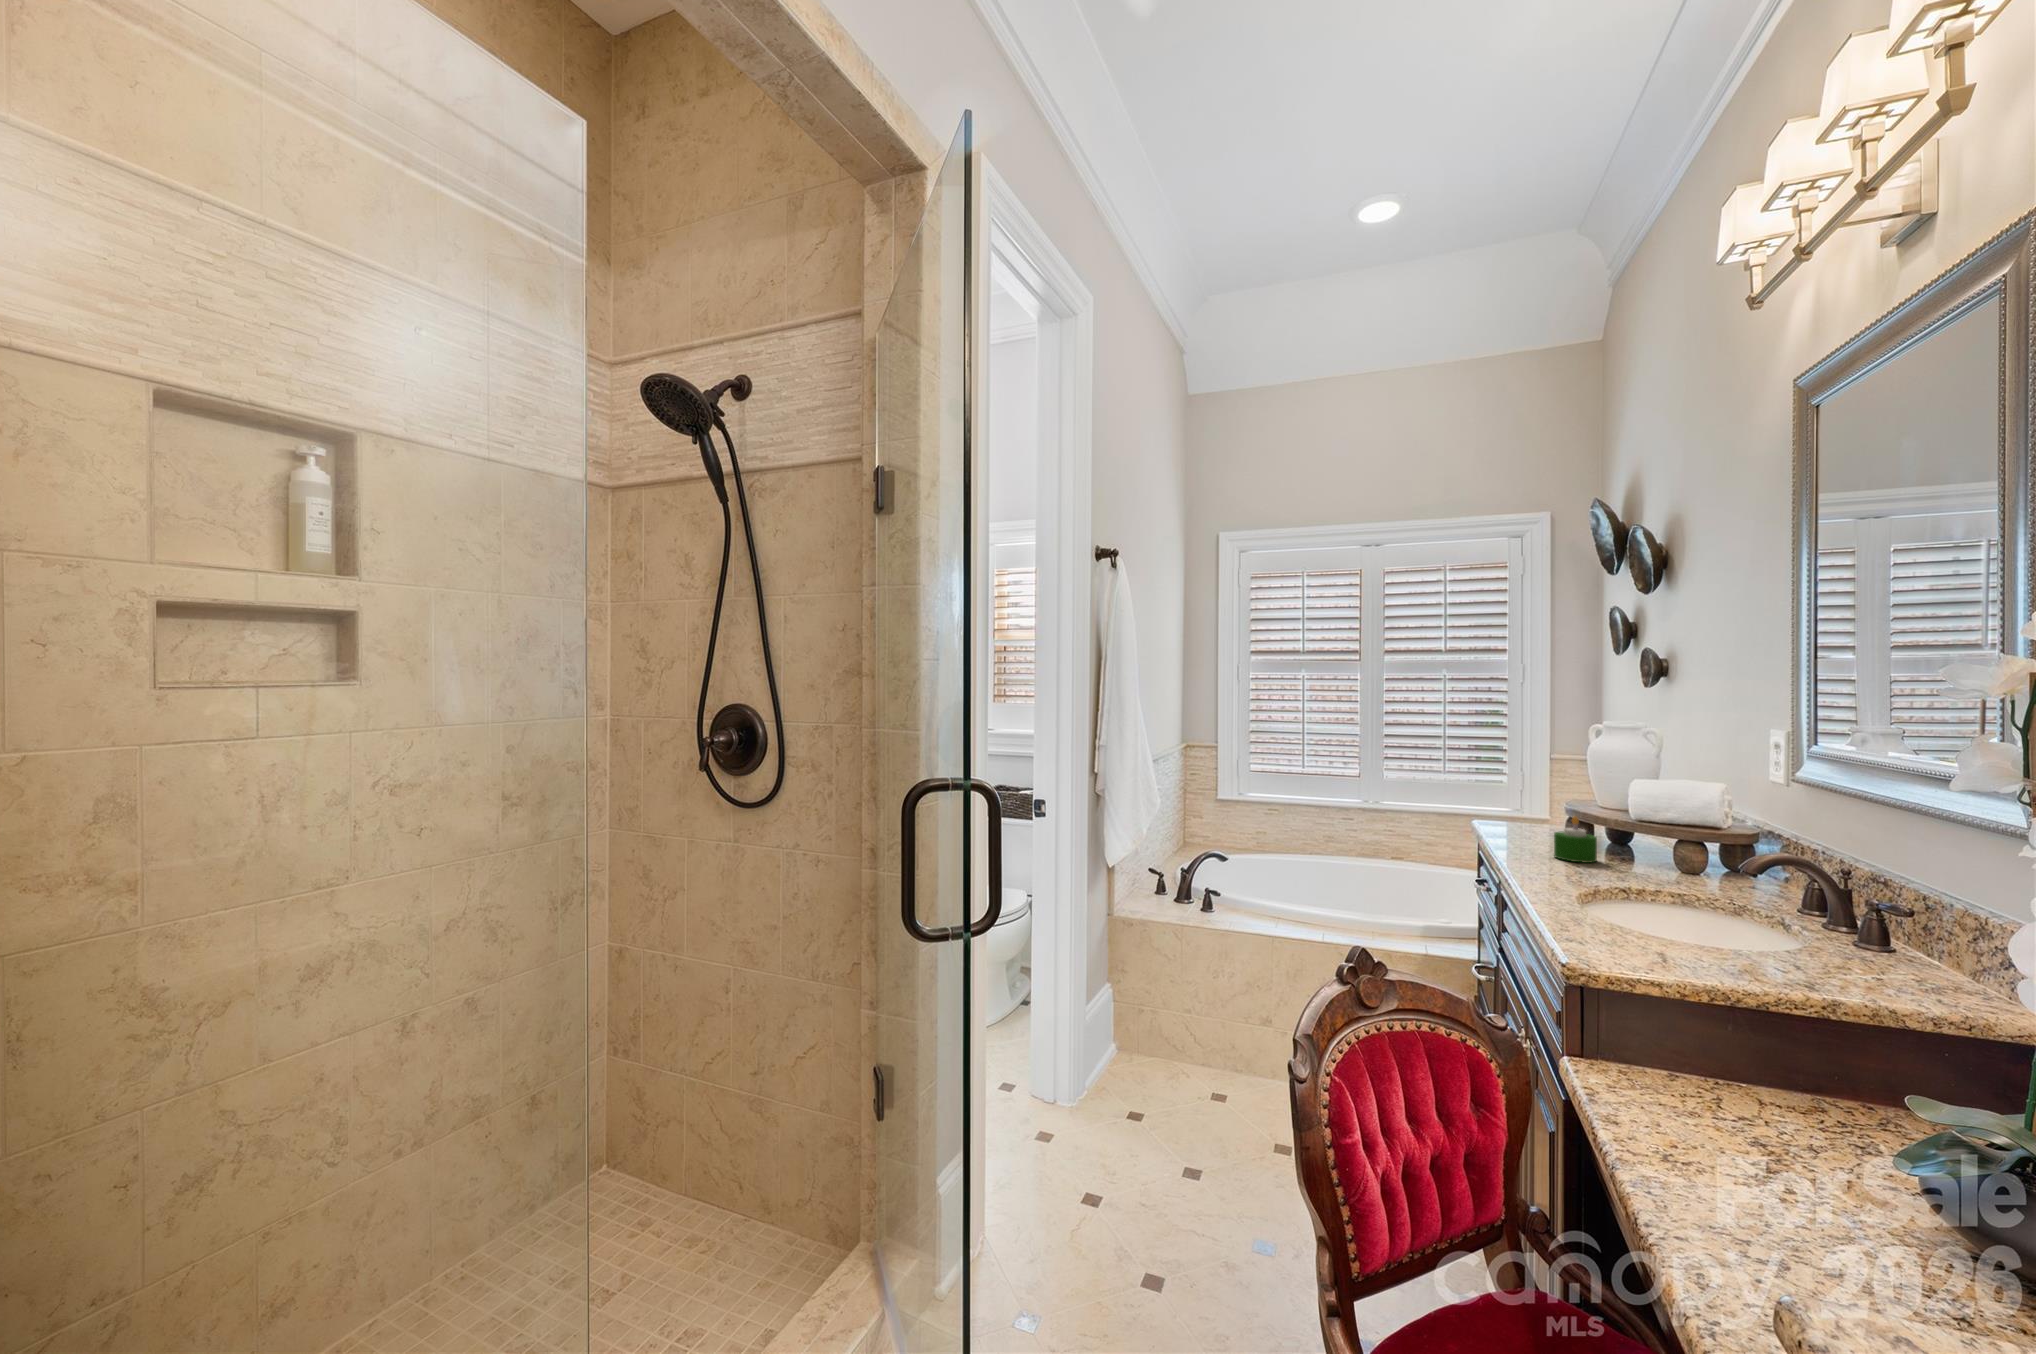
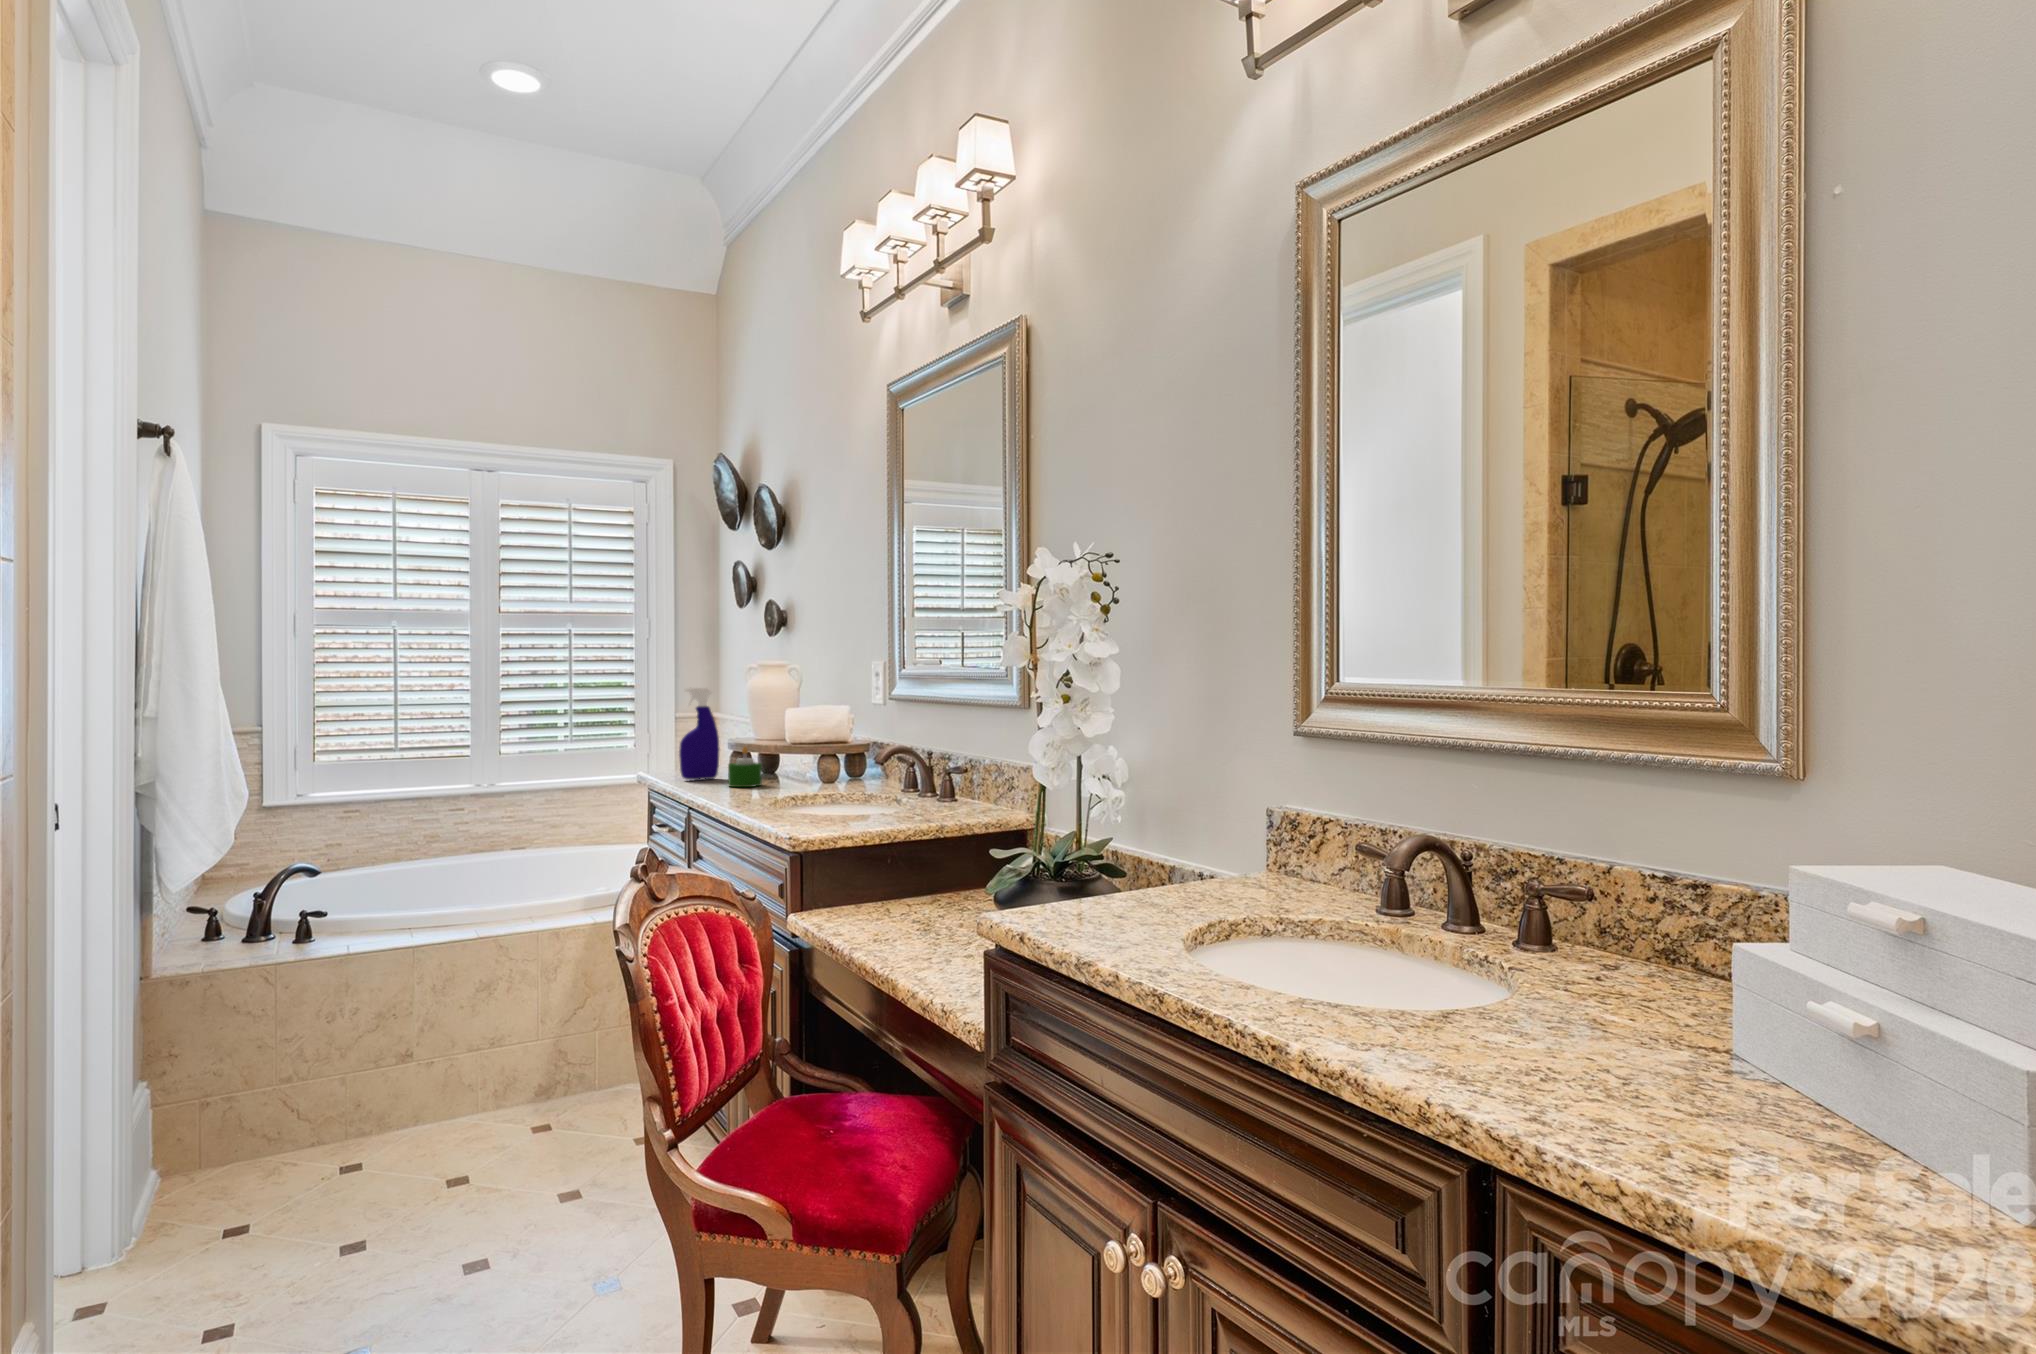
spray bottle: none [1505,746,1554,842] -> present [679,688,719,780]

